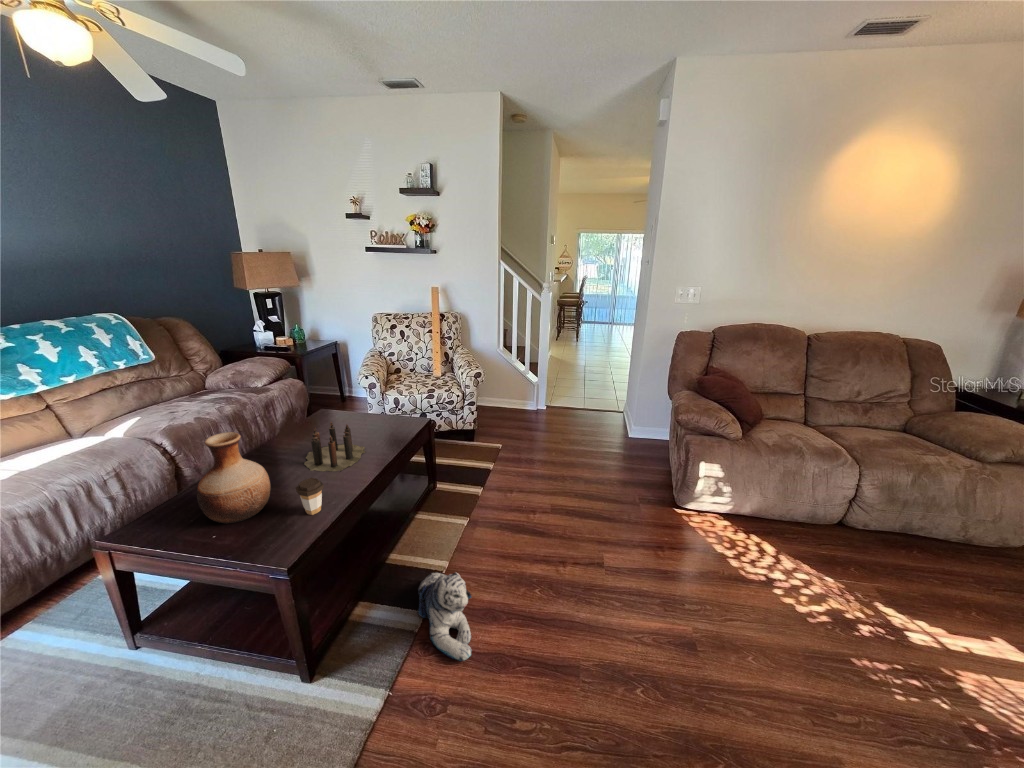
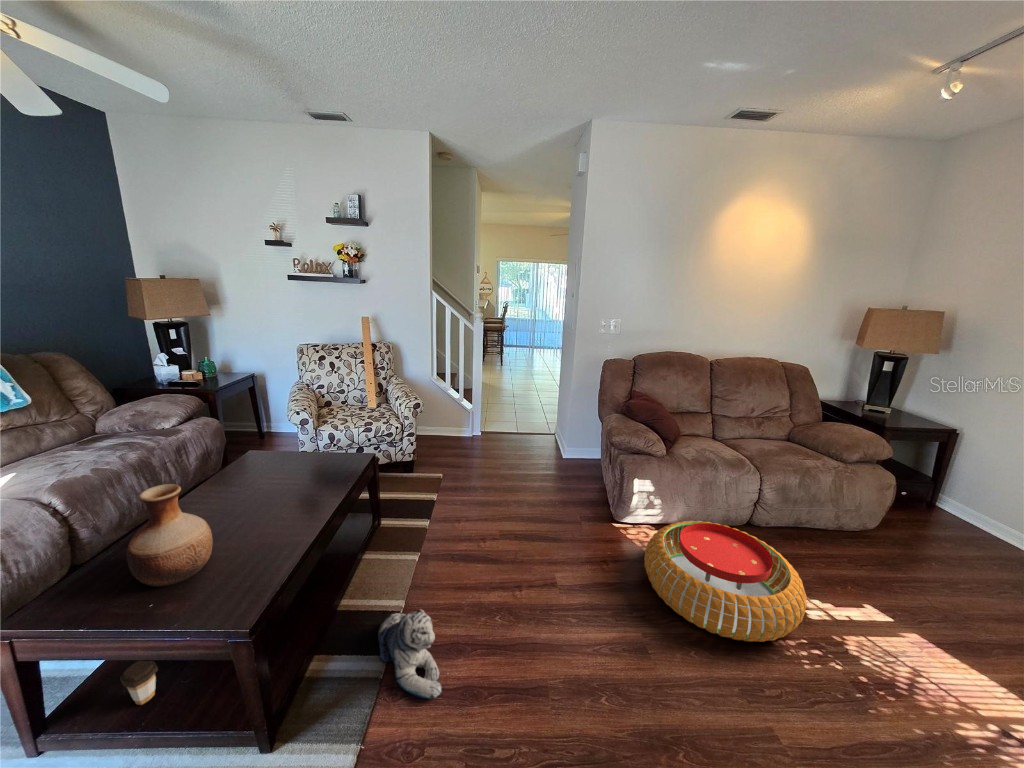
candle: present [304,422,365,472] -> none [230,464,318,520]
coffee cup: present [296,478,324,515] -> present [120,661,158,705]
pouf: none [704,512,908,661] -> present [644,521,807,642]

